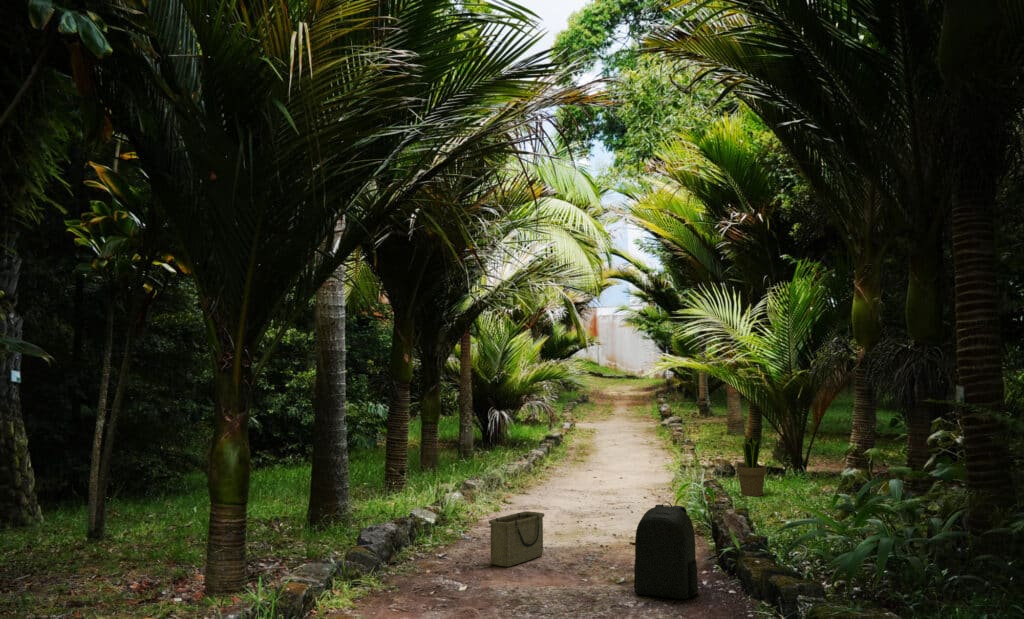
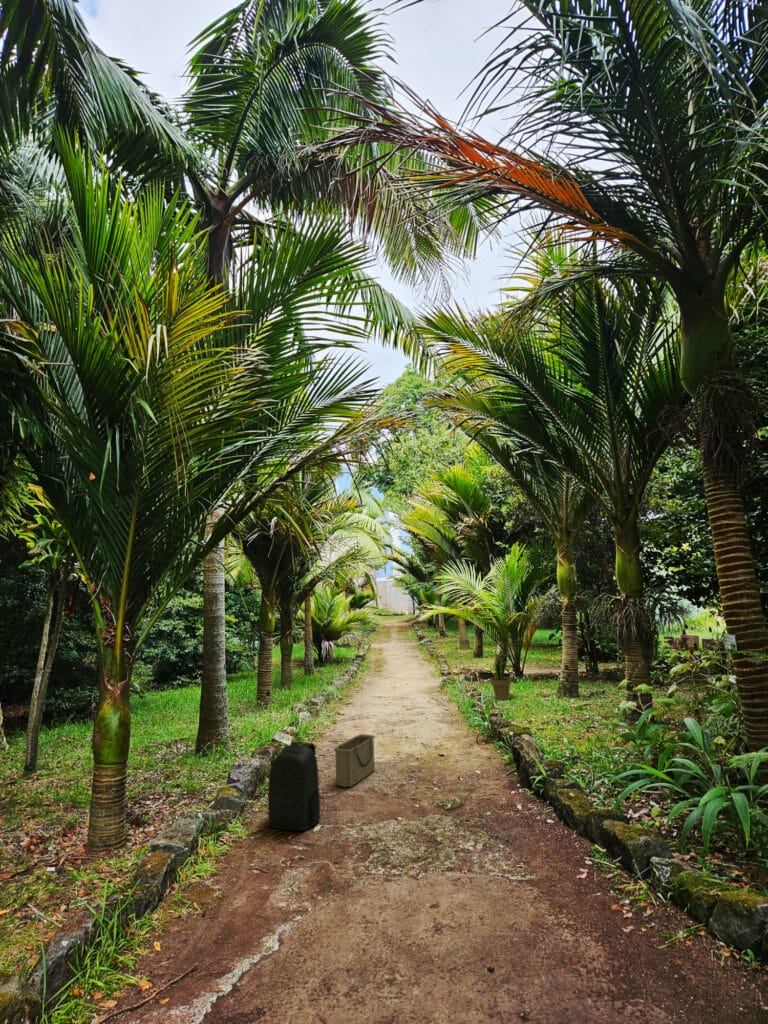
backpack: present [634,502,698,599] -> present [268,741,320,831]

